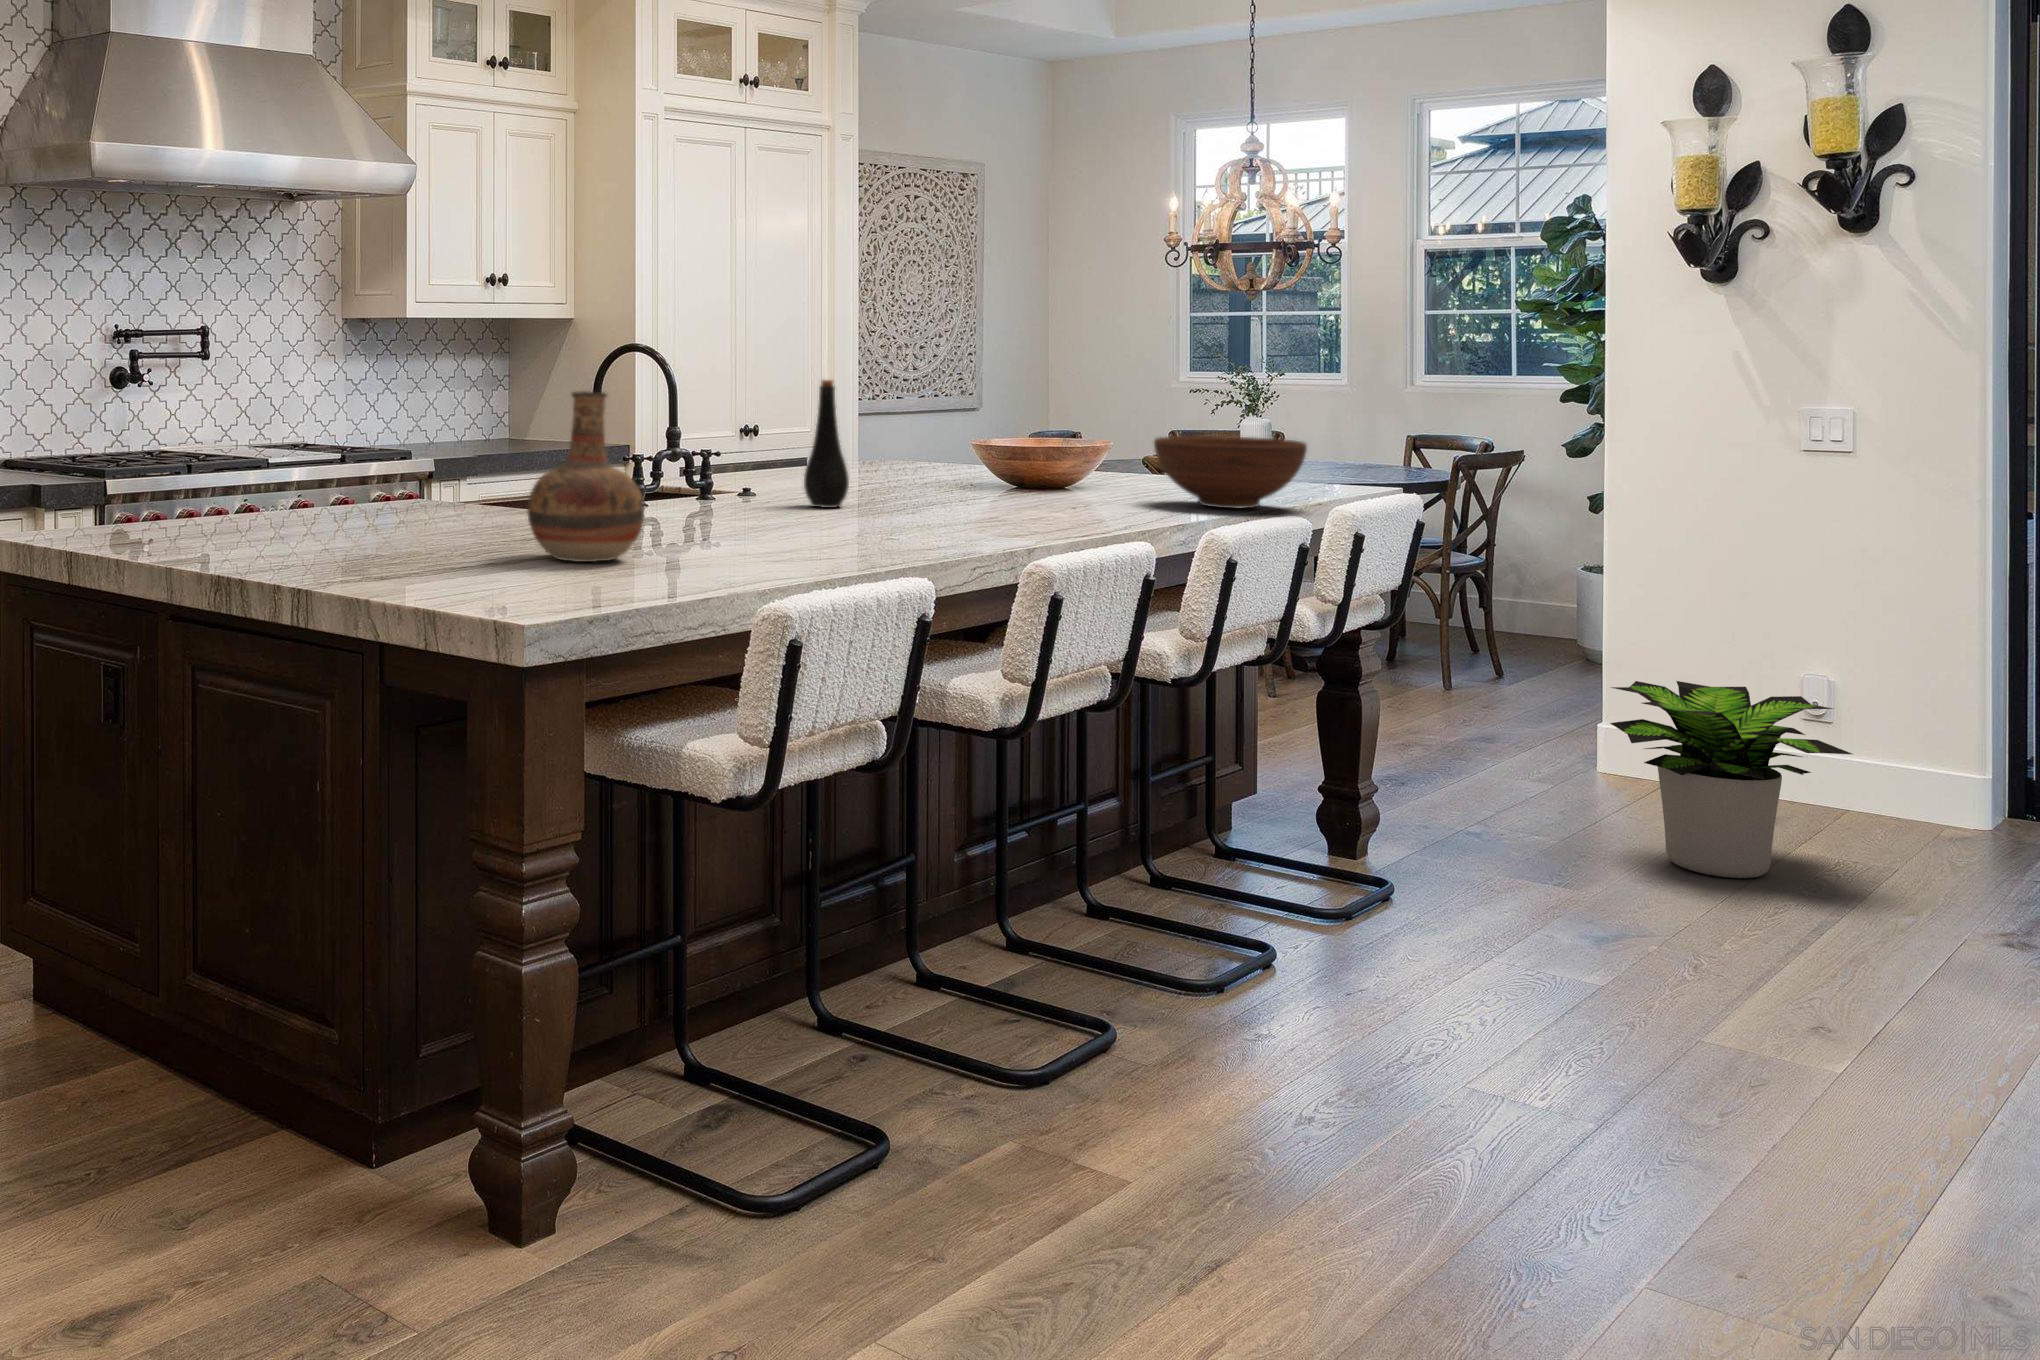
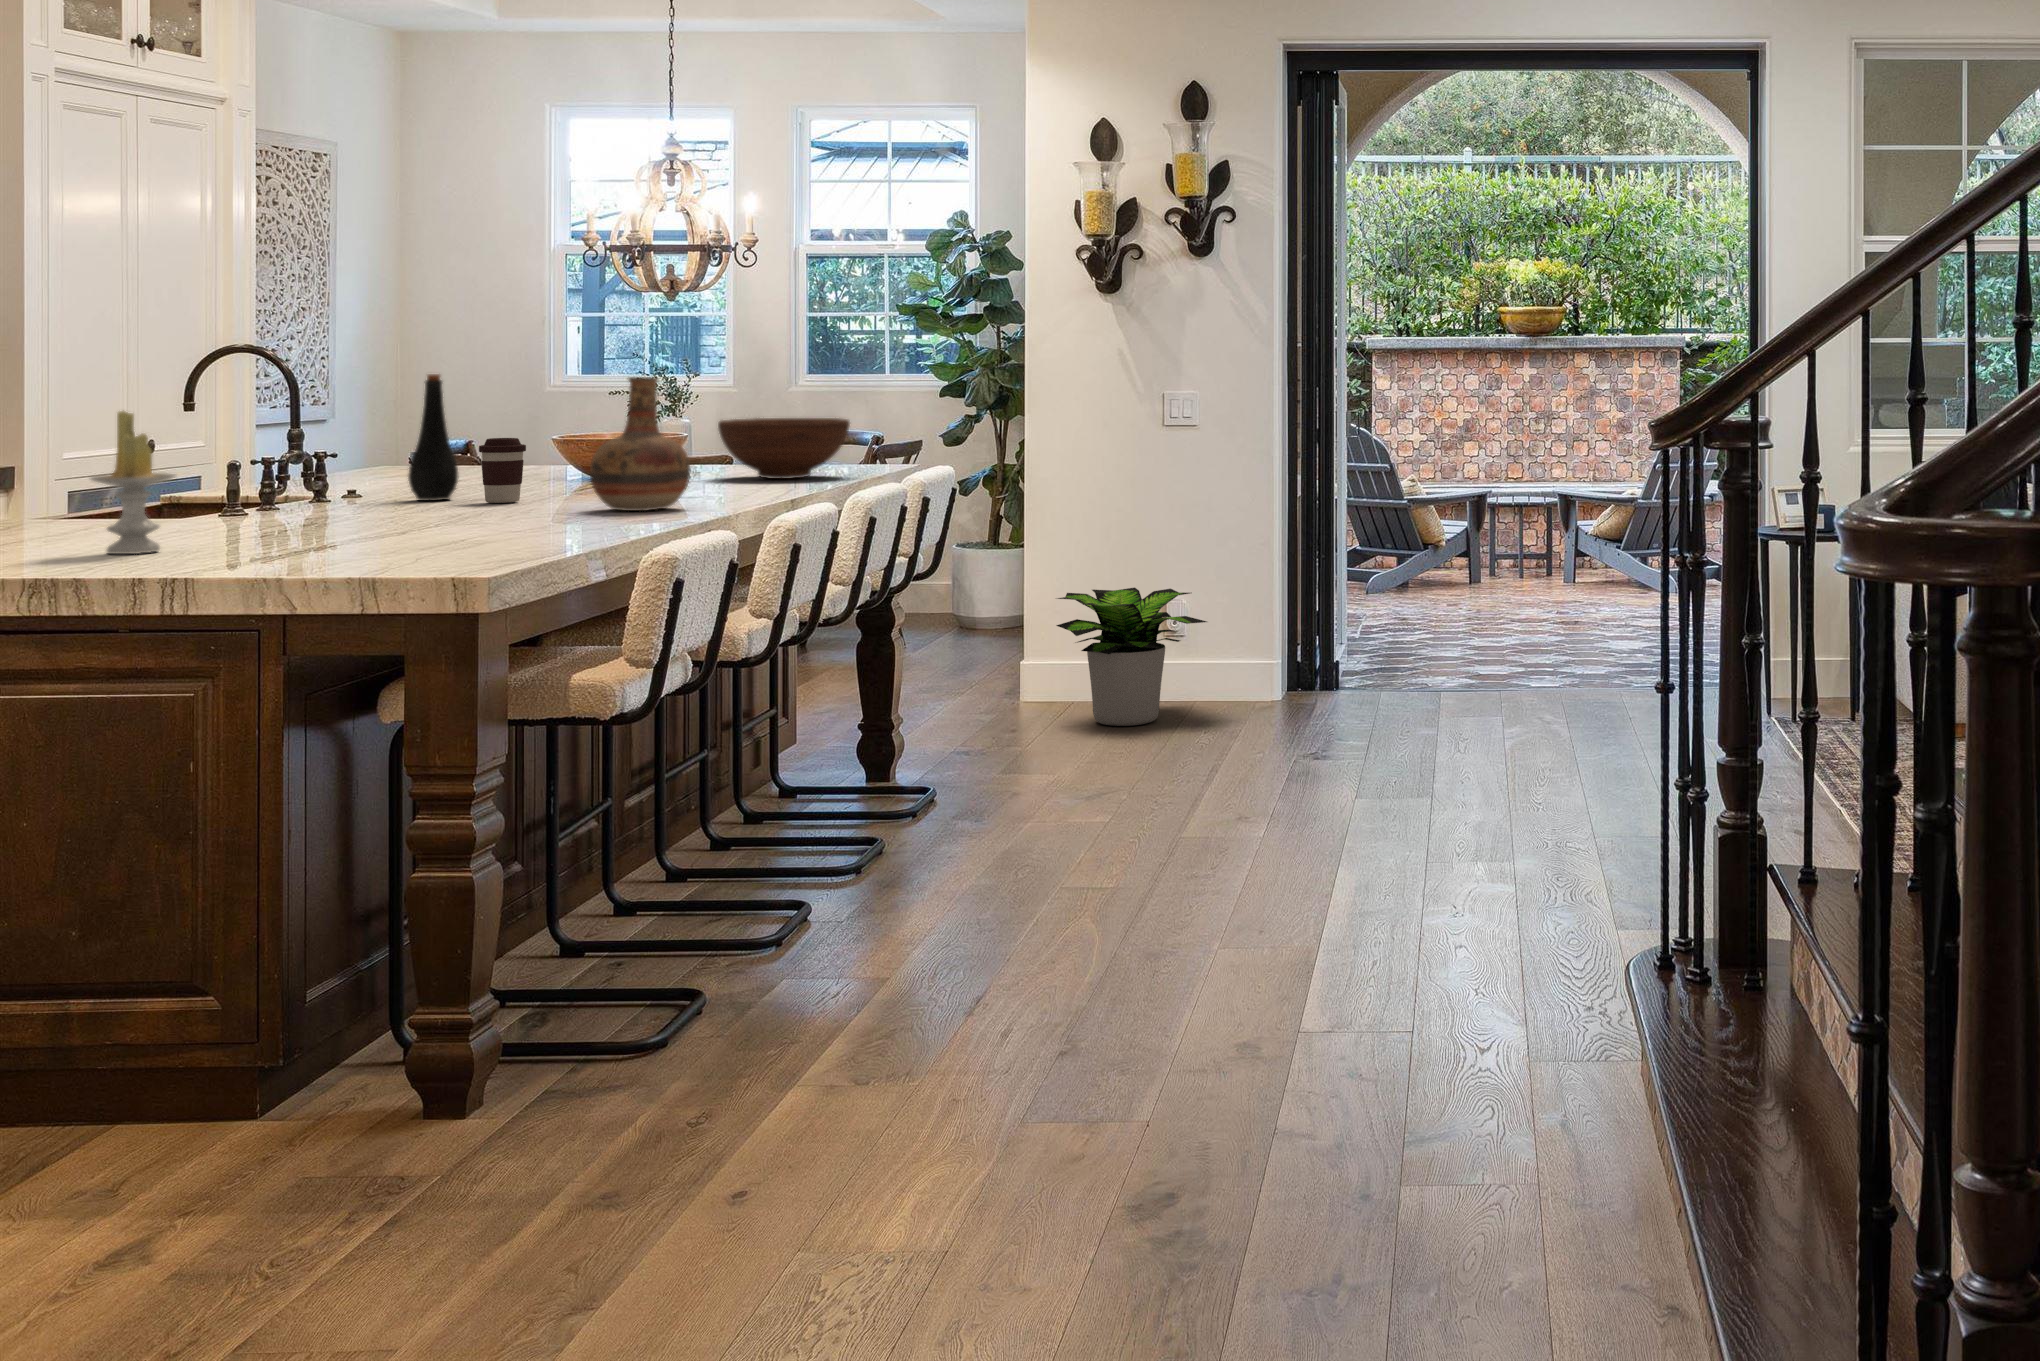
vase: present [527,391,644,562] -> present [590,377,690,511]
candle: none [400,413,466,549] -> present [91,411,175,554]
coffee cup: none [852,448,896,516] -> present [479,438,526,503]

